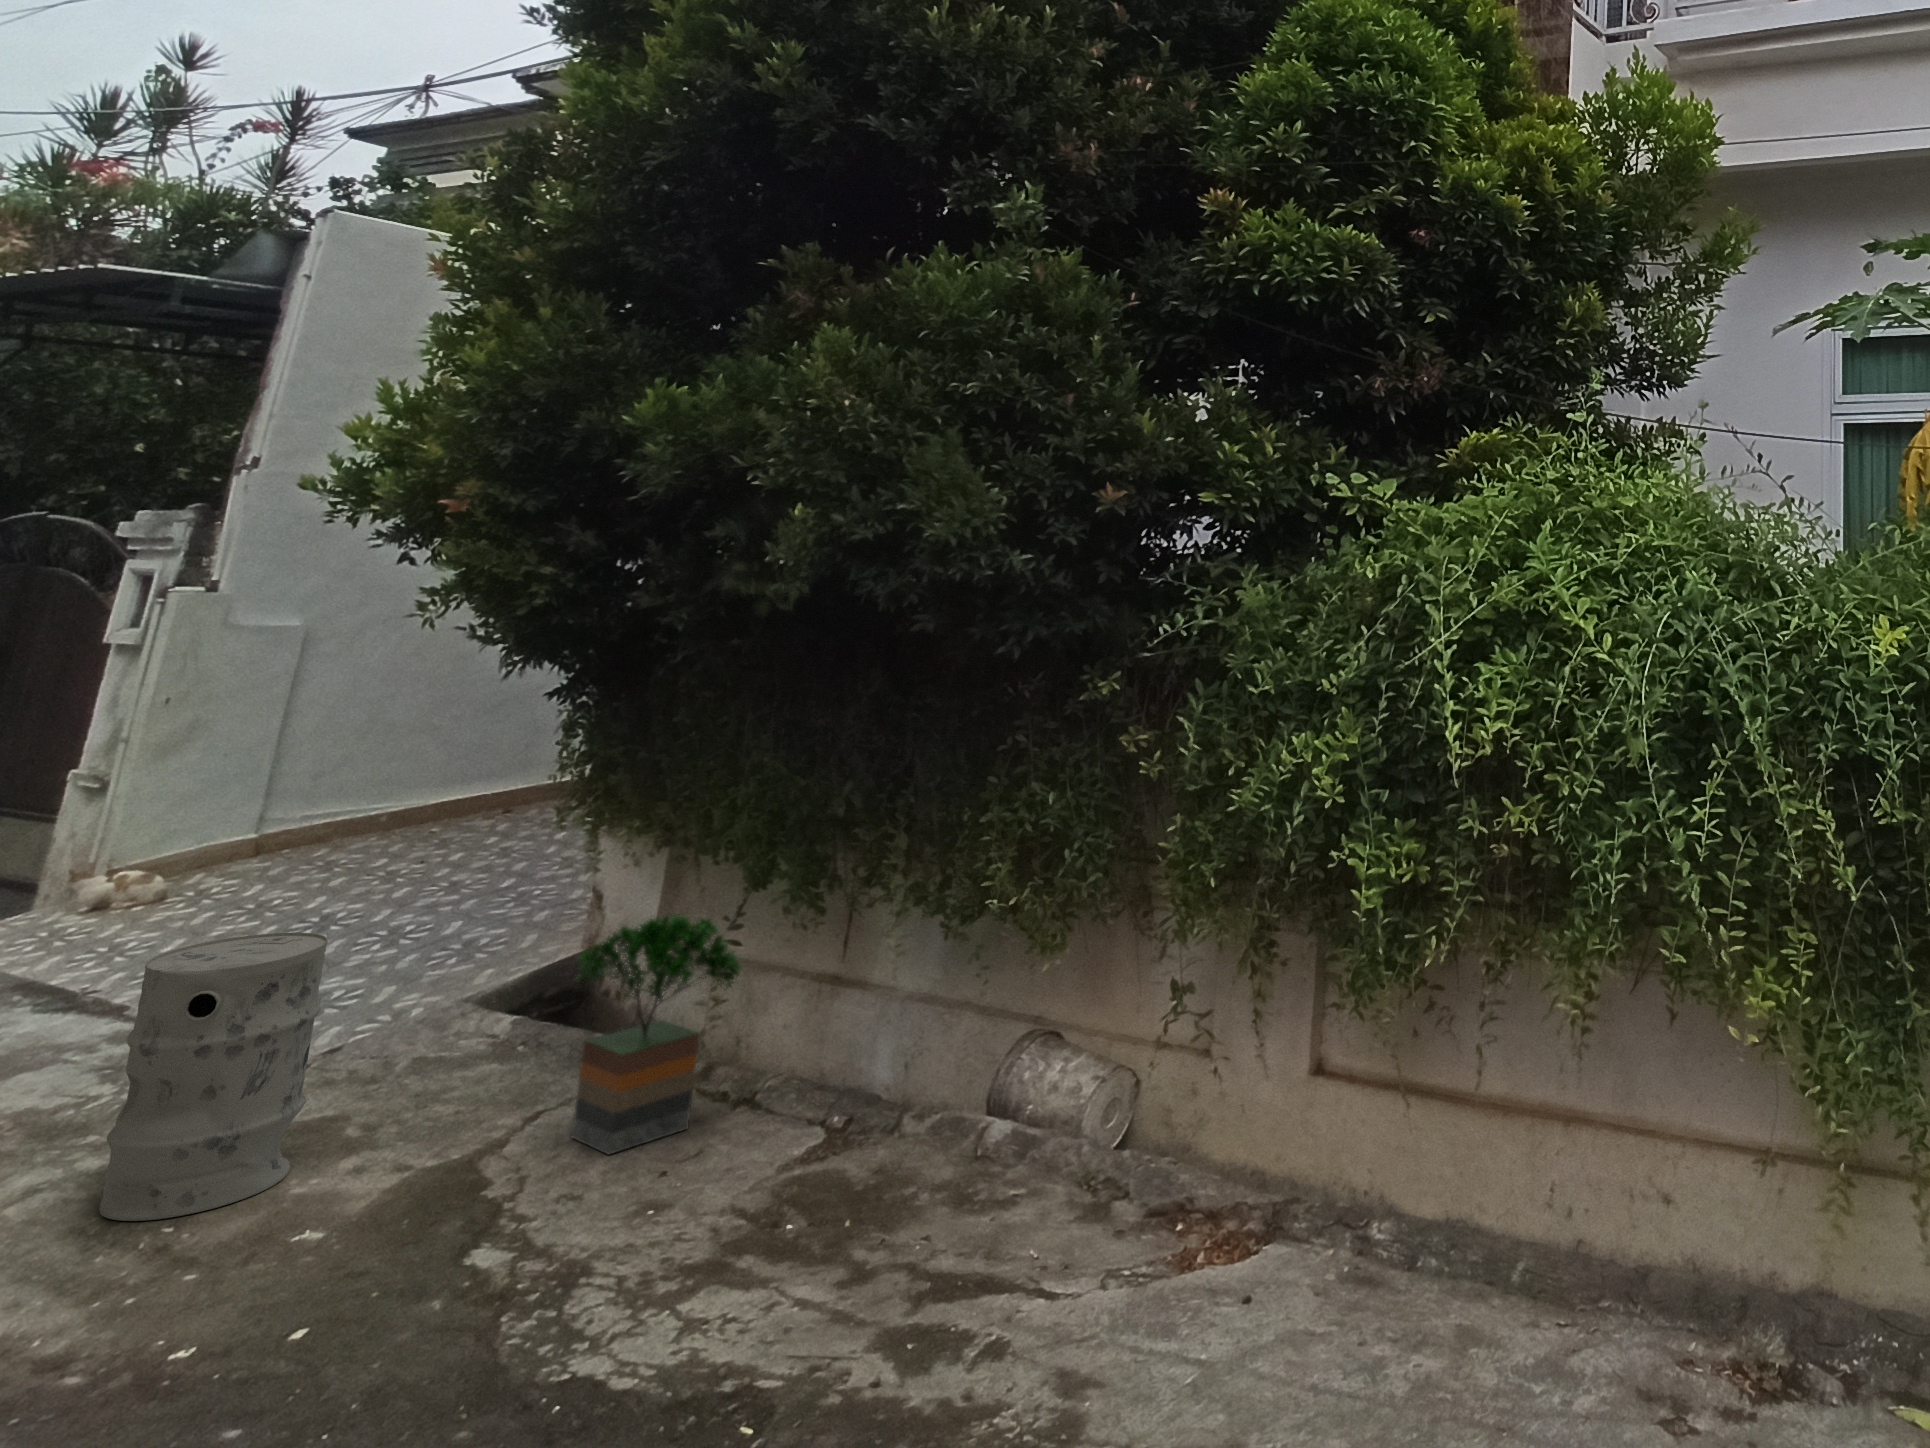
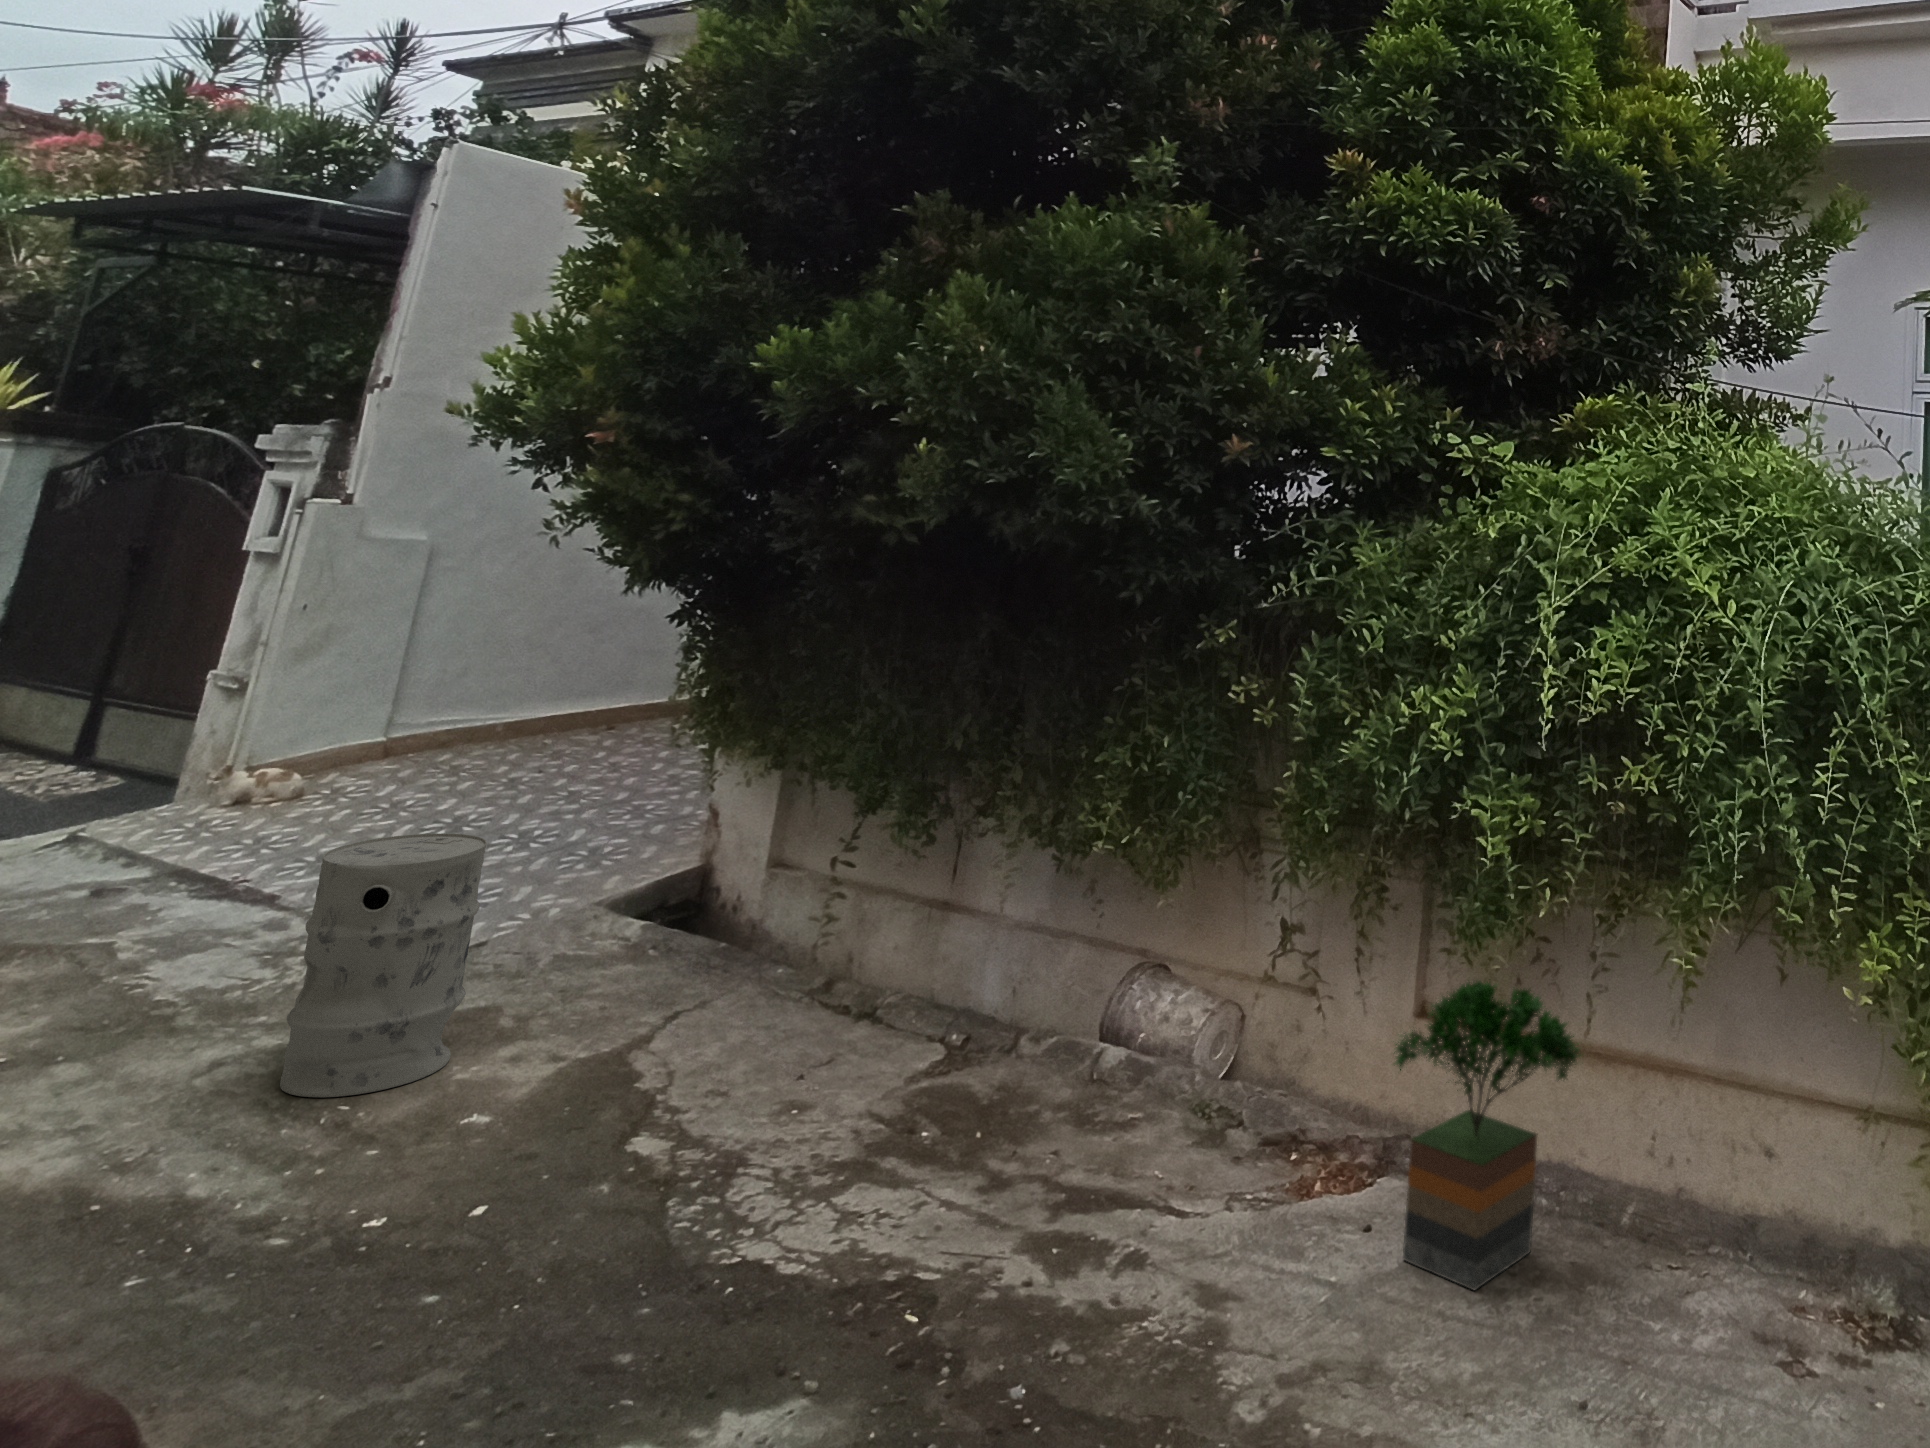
potted tree: present [572,915,743,1154] -> present [1394,981,1581,1290]

